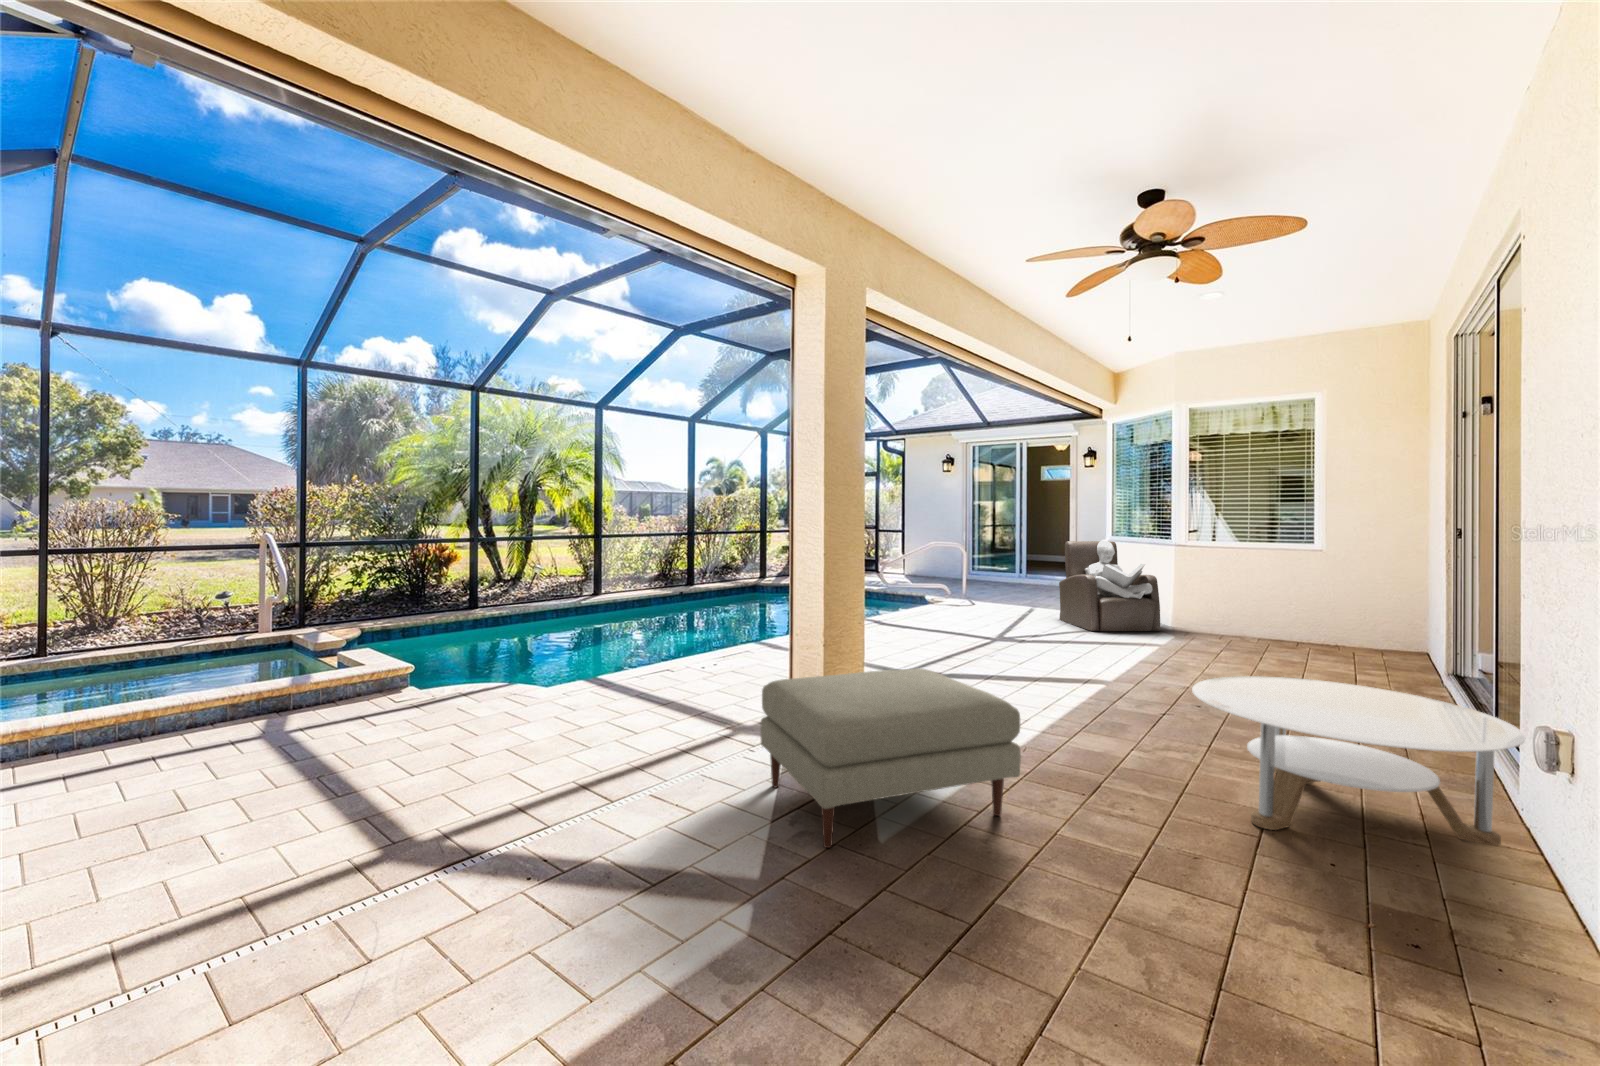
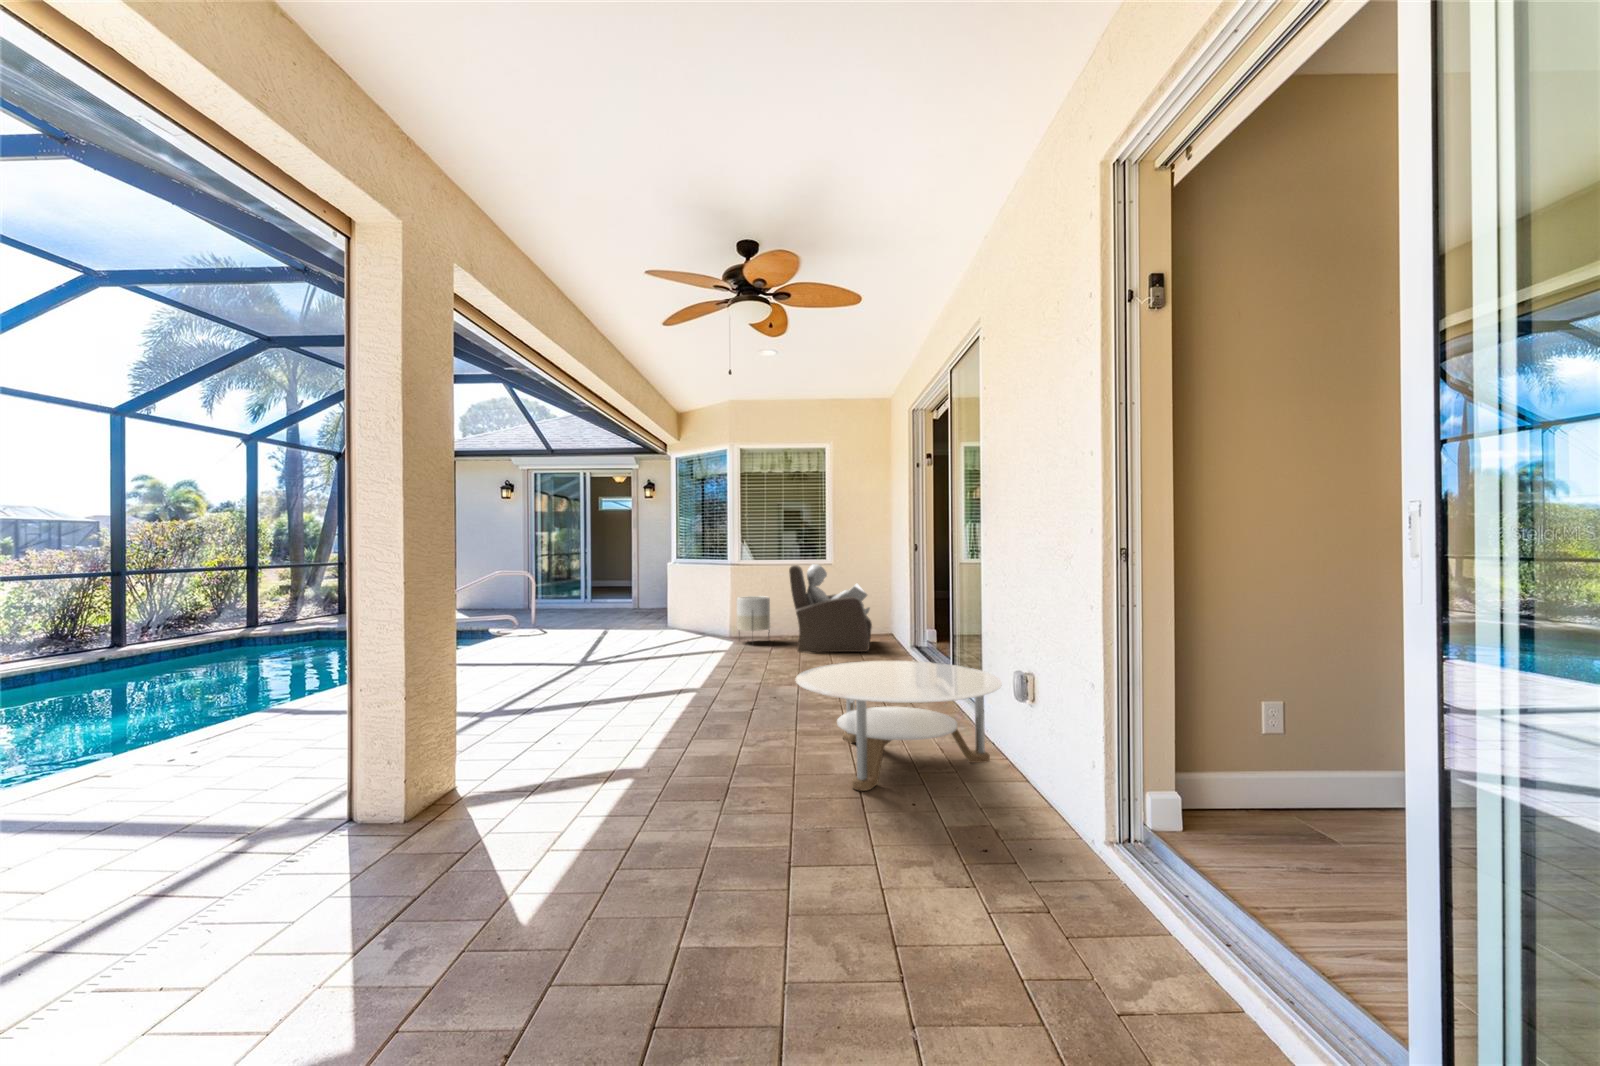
armchair: present [1059,541,1160,631] -> present [789,564,872,652]
planter: none [1176,584,1222,641] -> present [737,596,770,637]
ottoman: present [760,668,1021,848] -> none [319,704,672,961]

